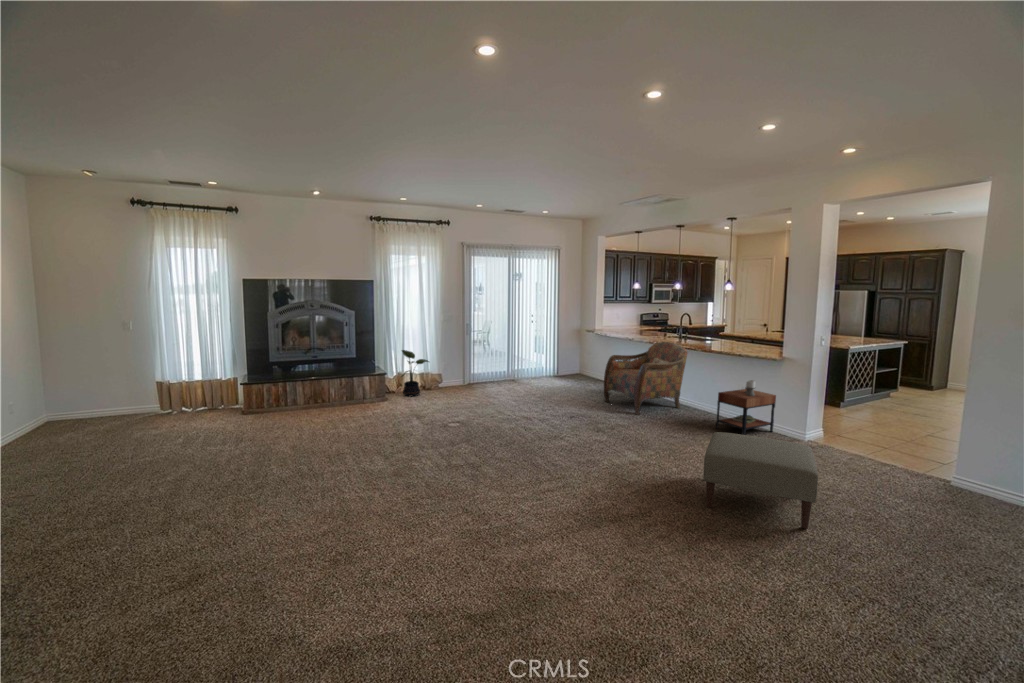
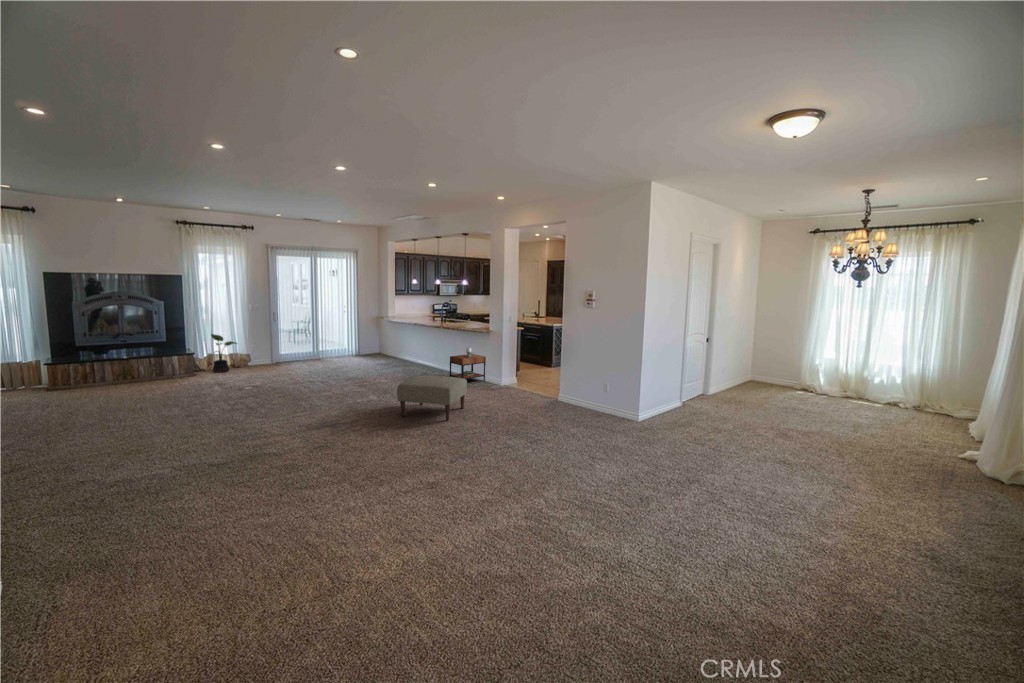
armchair: present [604,342,687,415] -> none [384,324,442,376]

